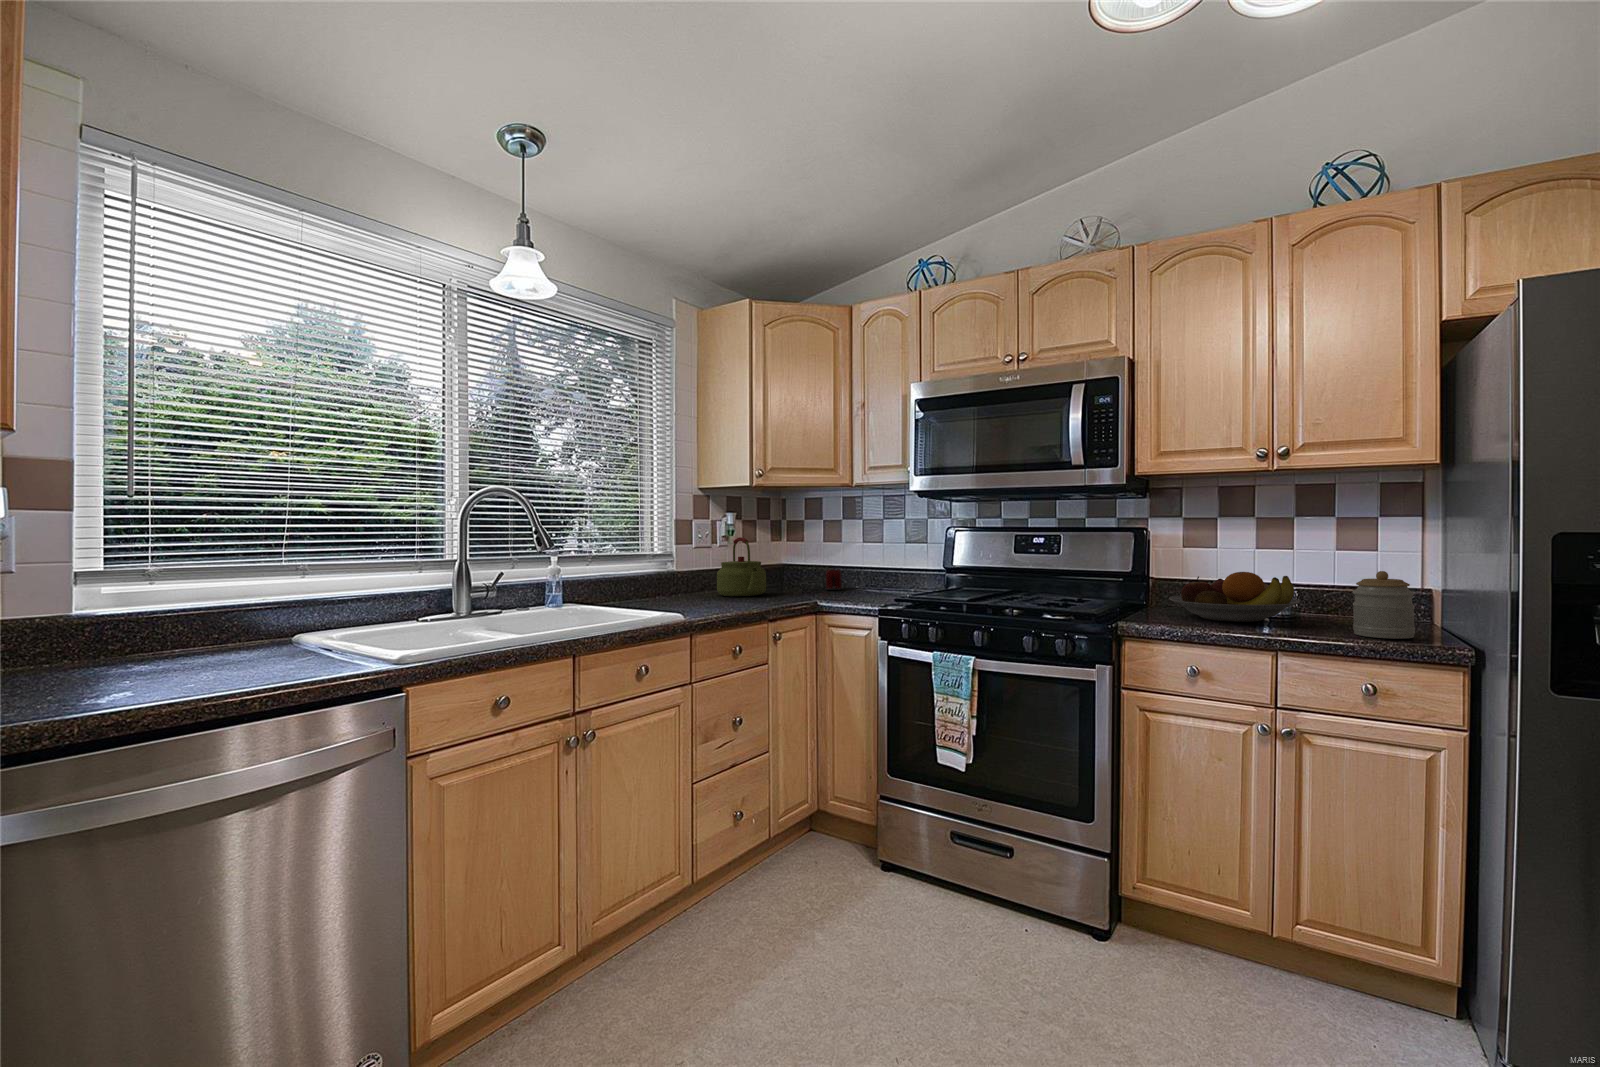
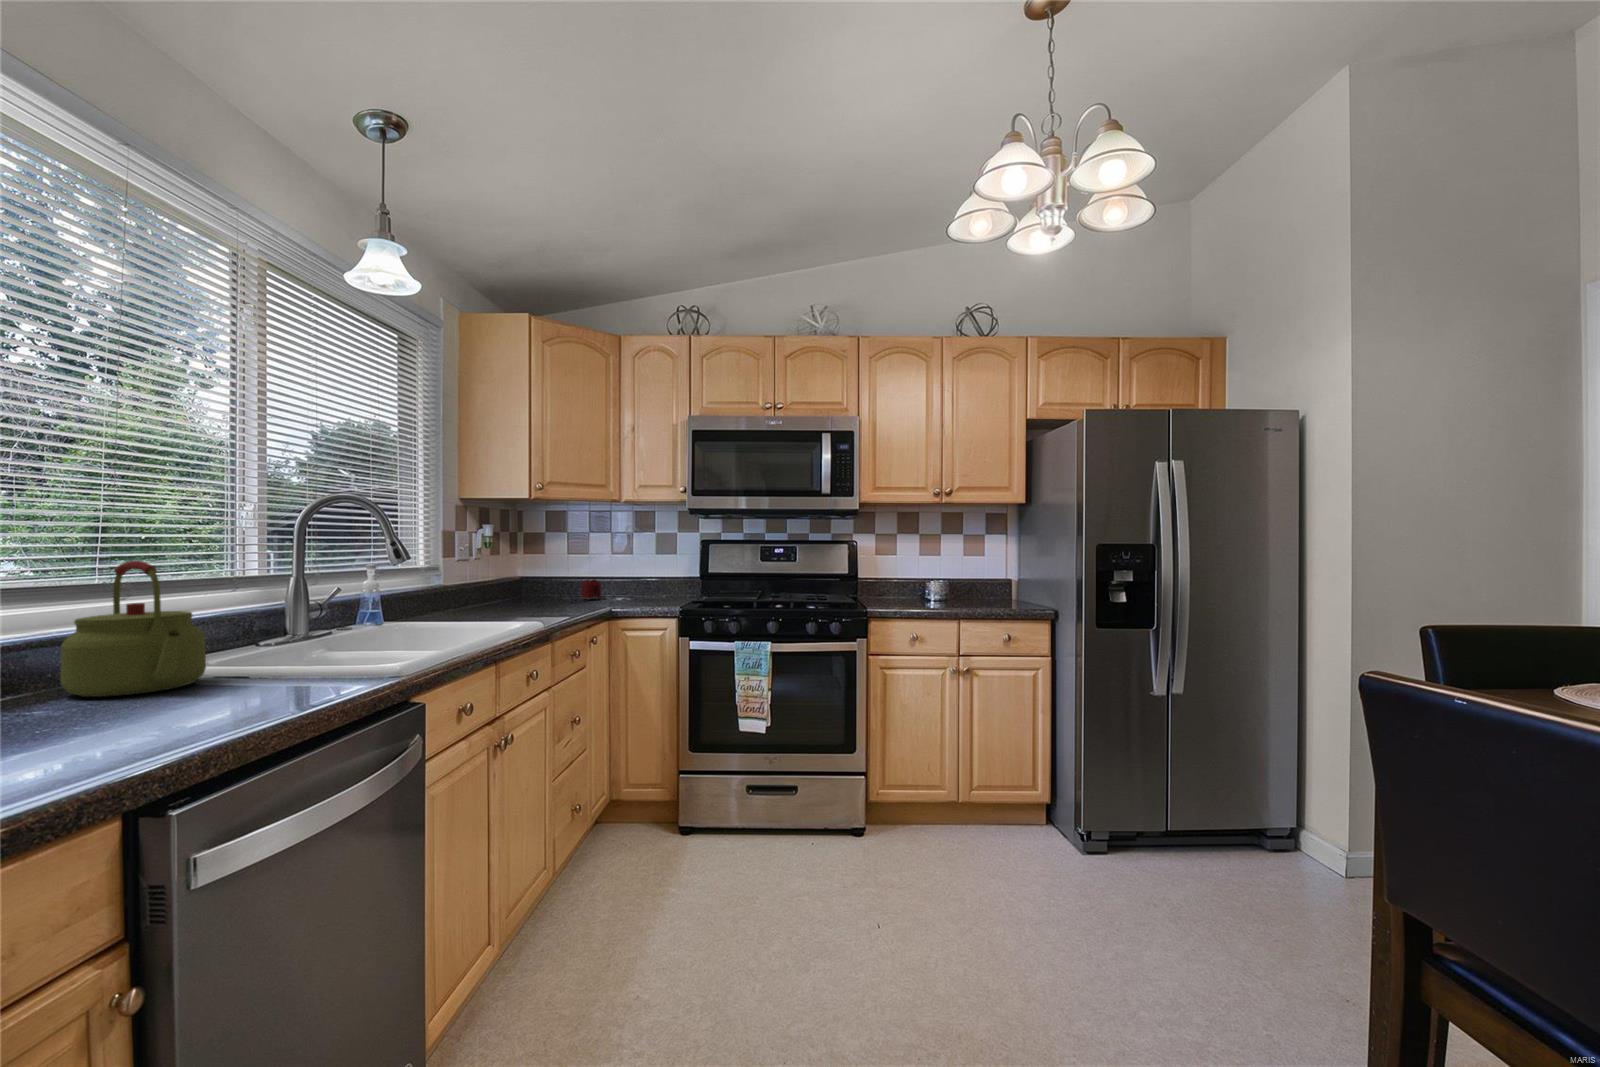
kettle: present [717,537,766,596] -> present [60,561,206,697]
jar: present [1352,571,1415,639] -> none [988,567,1018,607]
fruit bowl: present [1169,572,1300,622] -> none [882,571,958,604]

